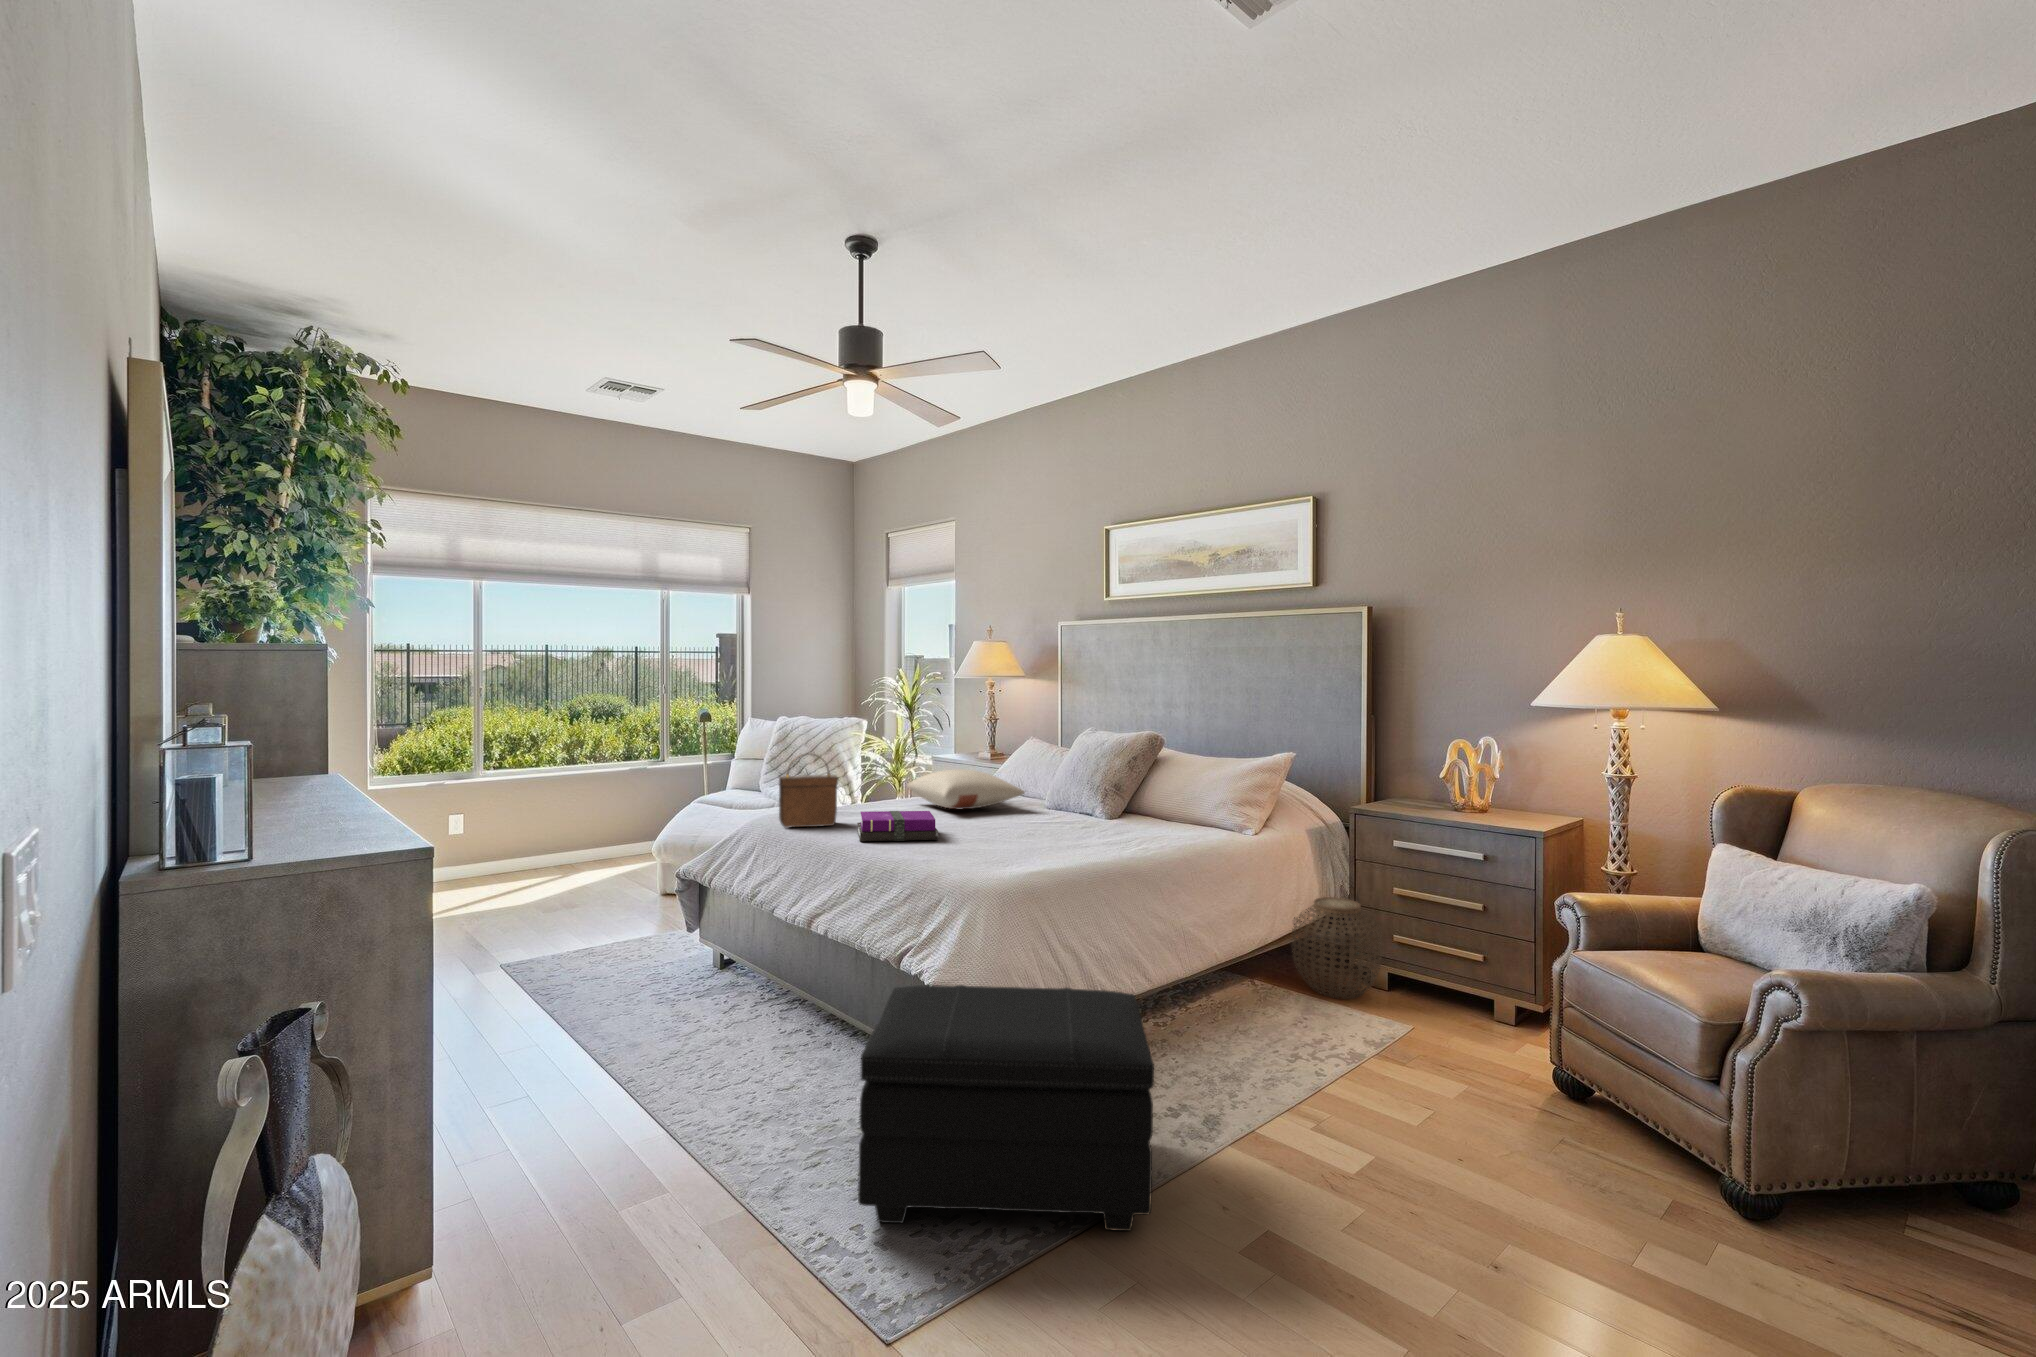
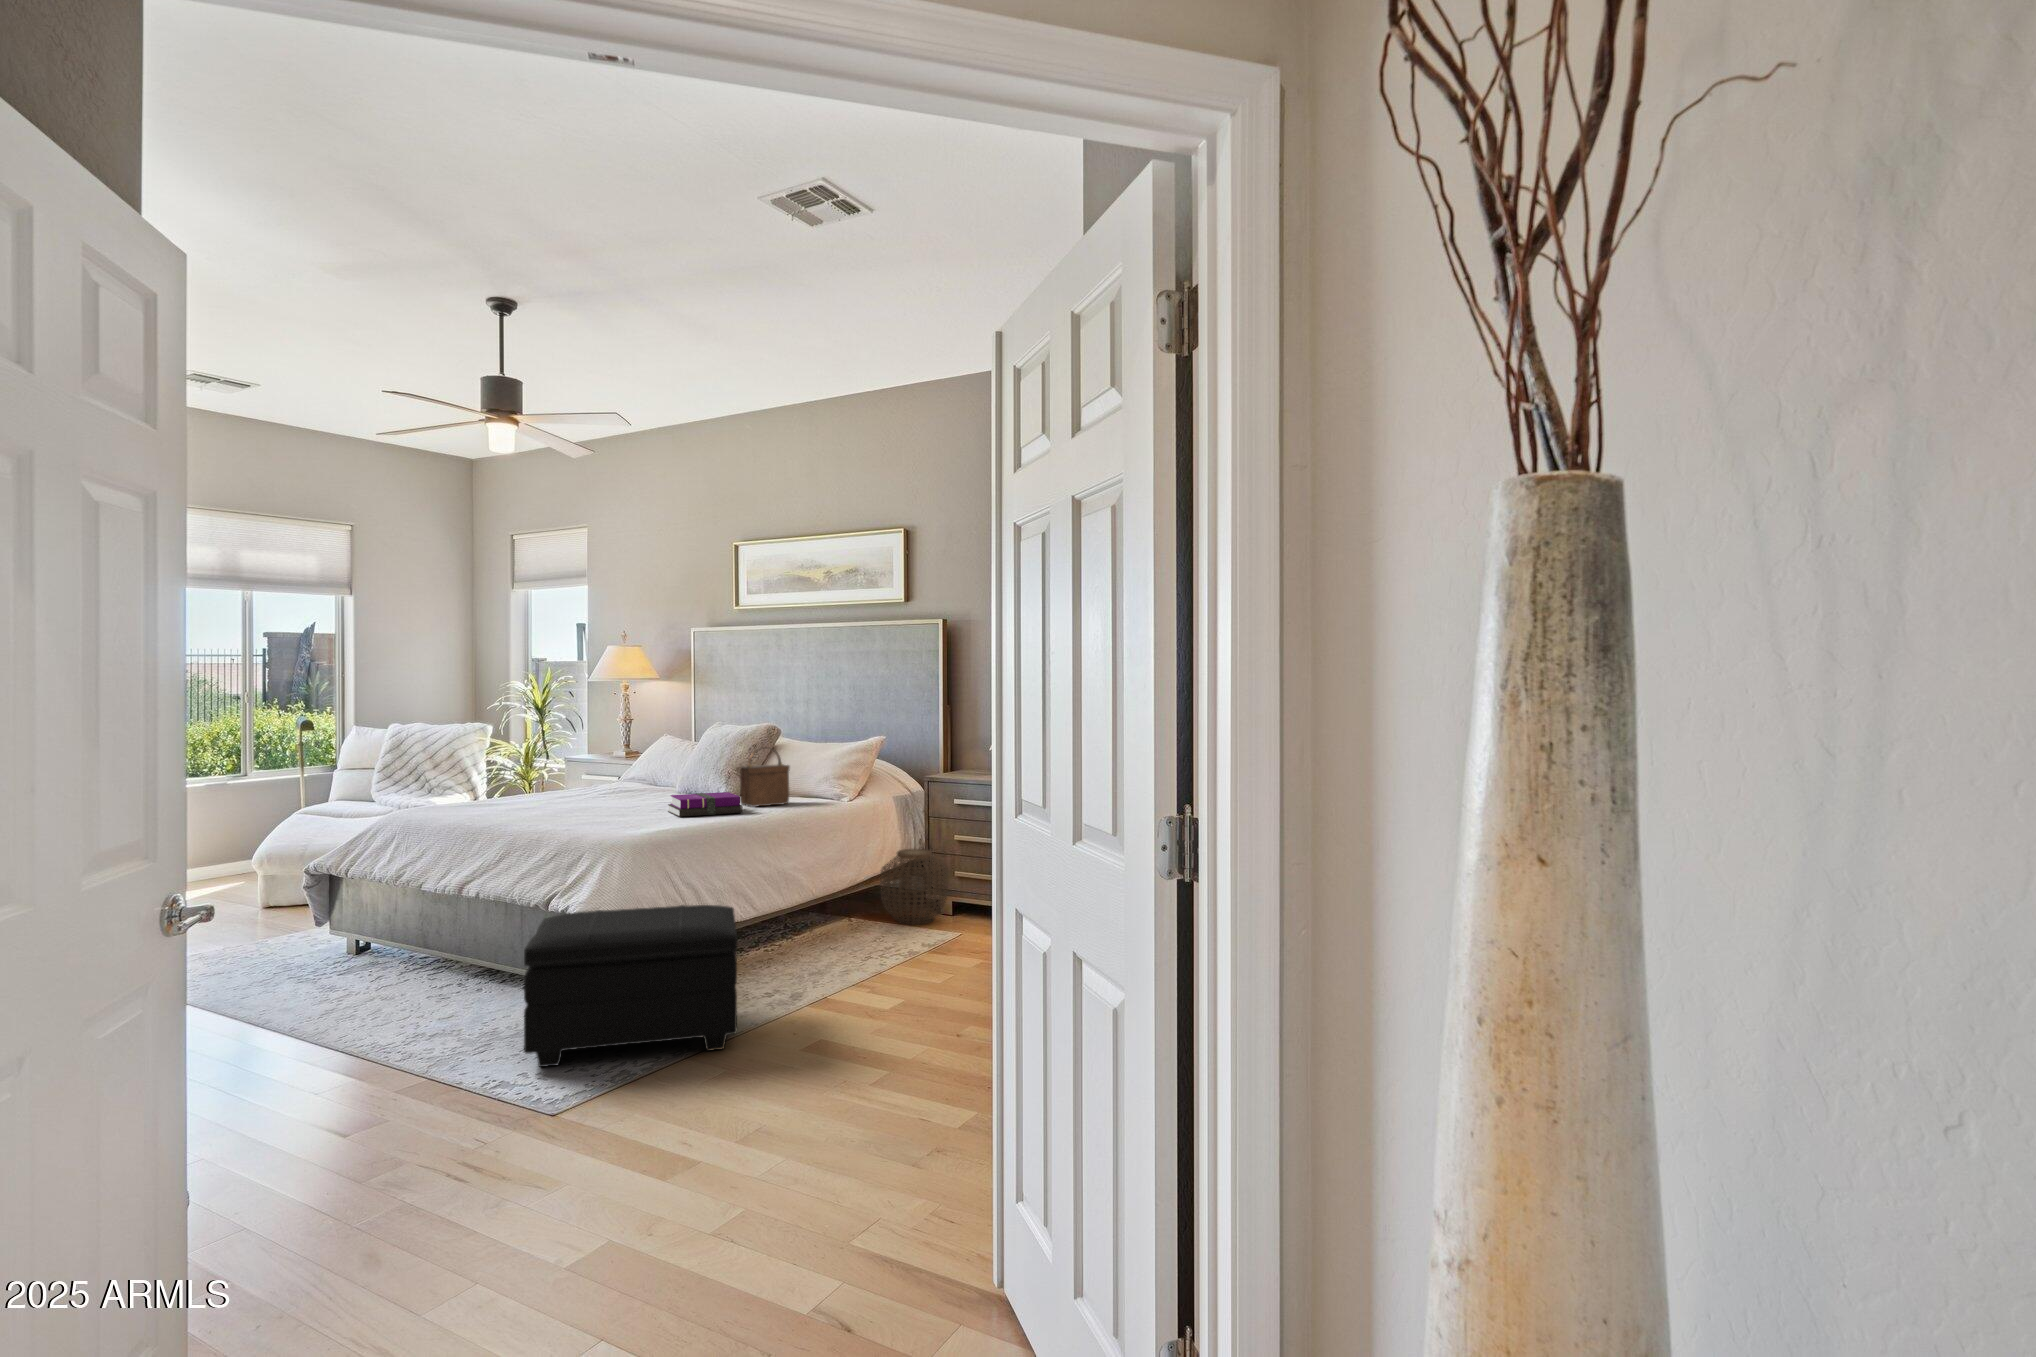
handbag: present [779,754,838,828] -> present [740,748,789,807]
pillow: present [907,769,1024,809] -> none [542,763,656,798]
notebook: present [857,811,938,841] -> present [668,792,743,817]

